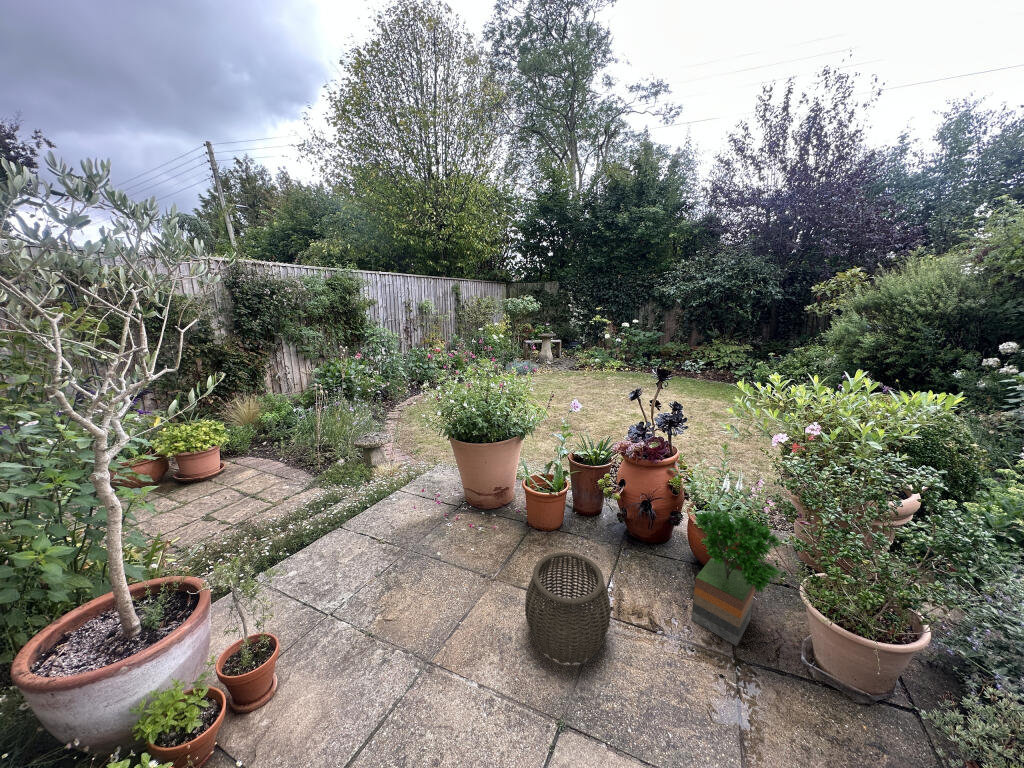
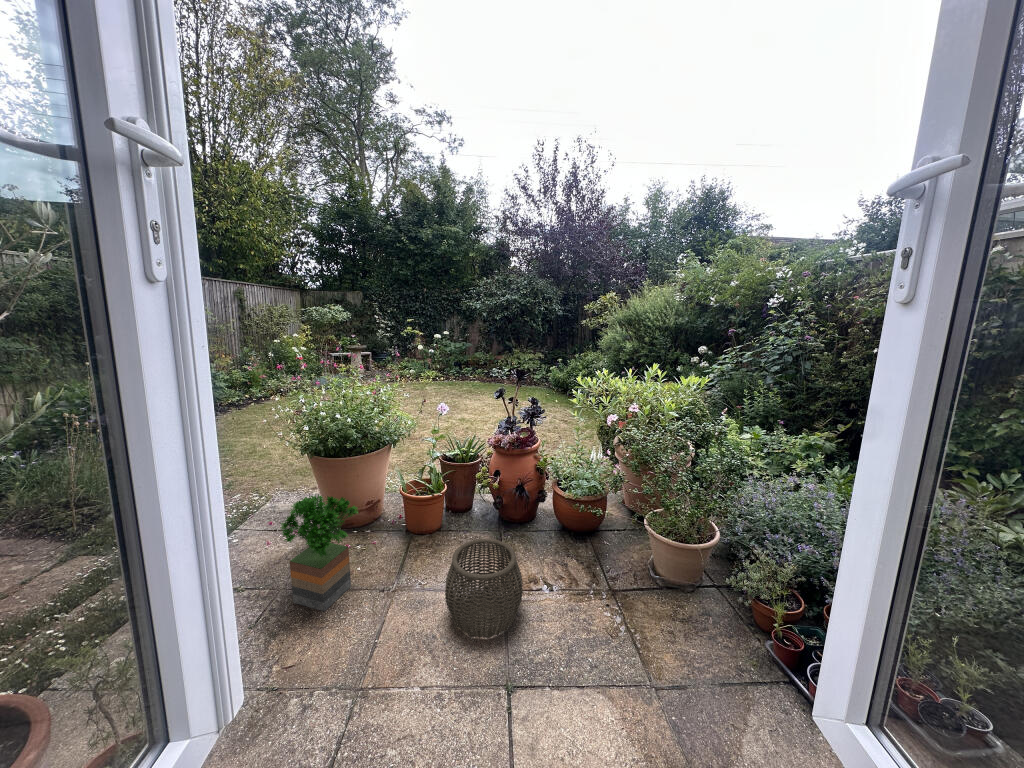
potted tree: present [691,510,782,646] -> present [281,494,358,611]

